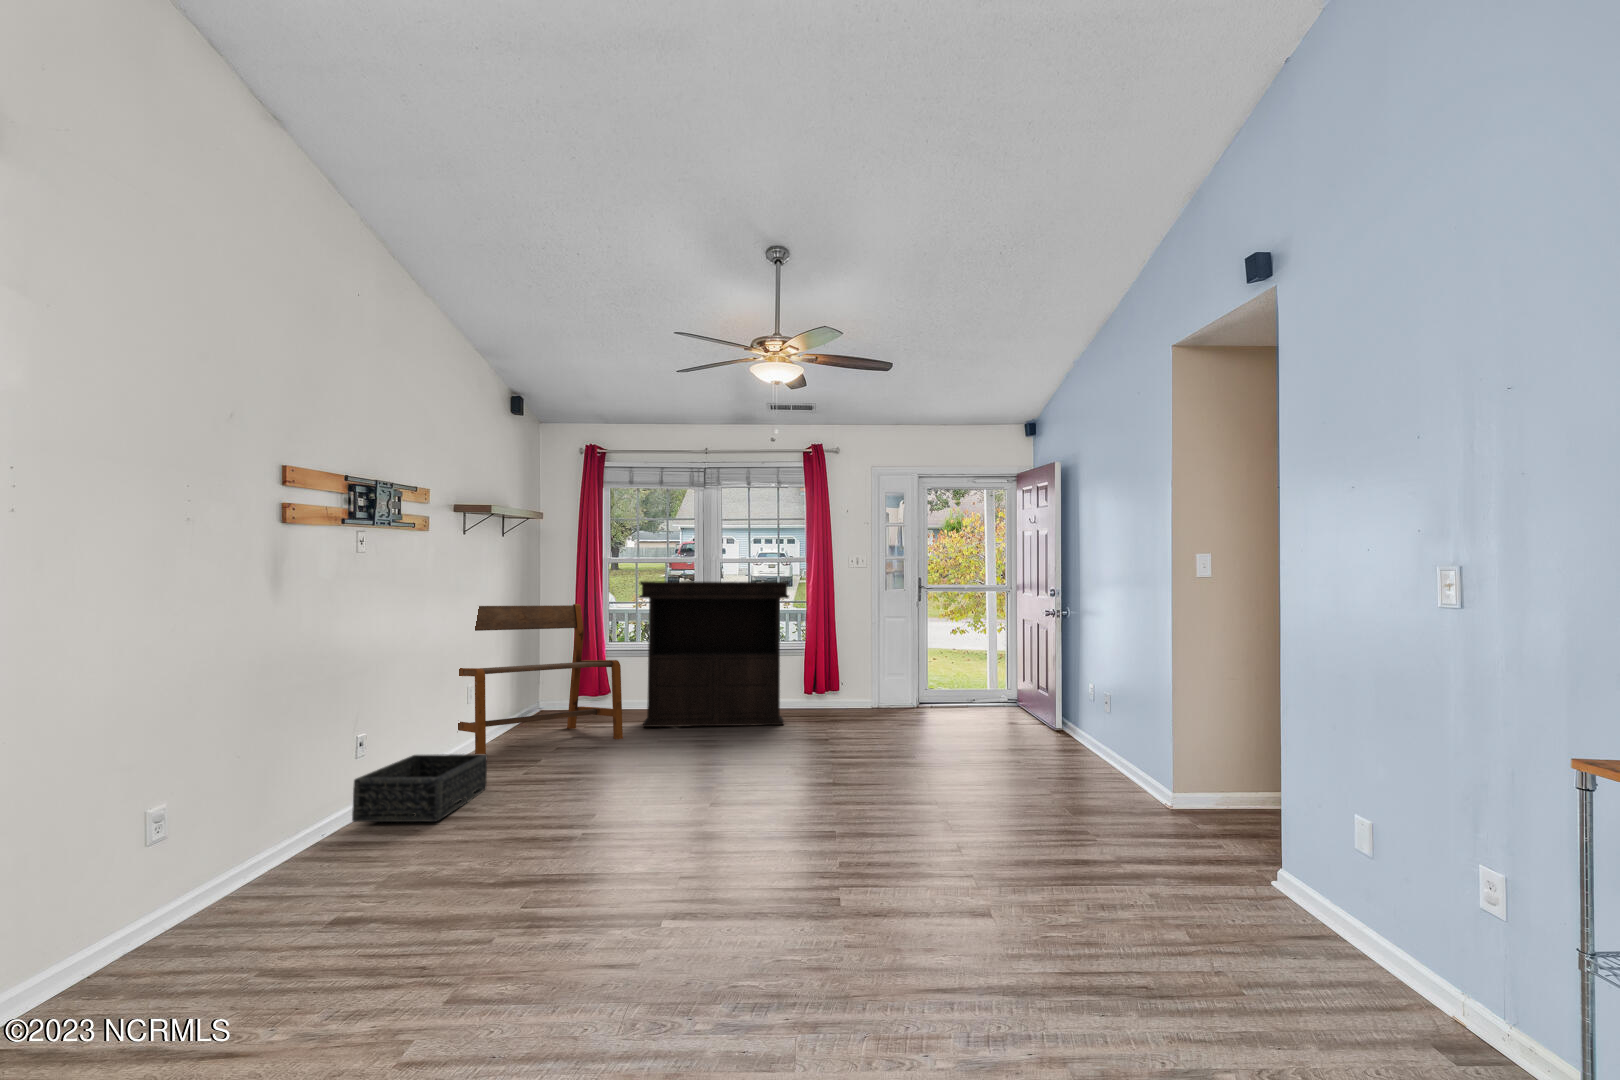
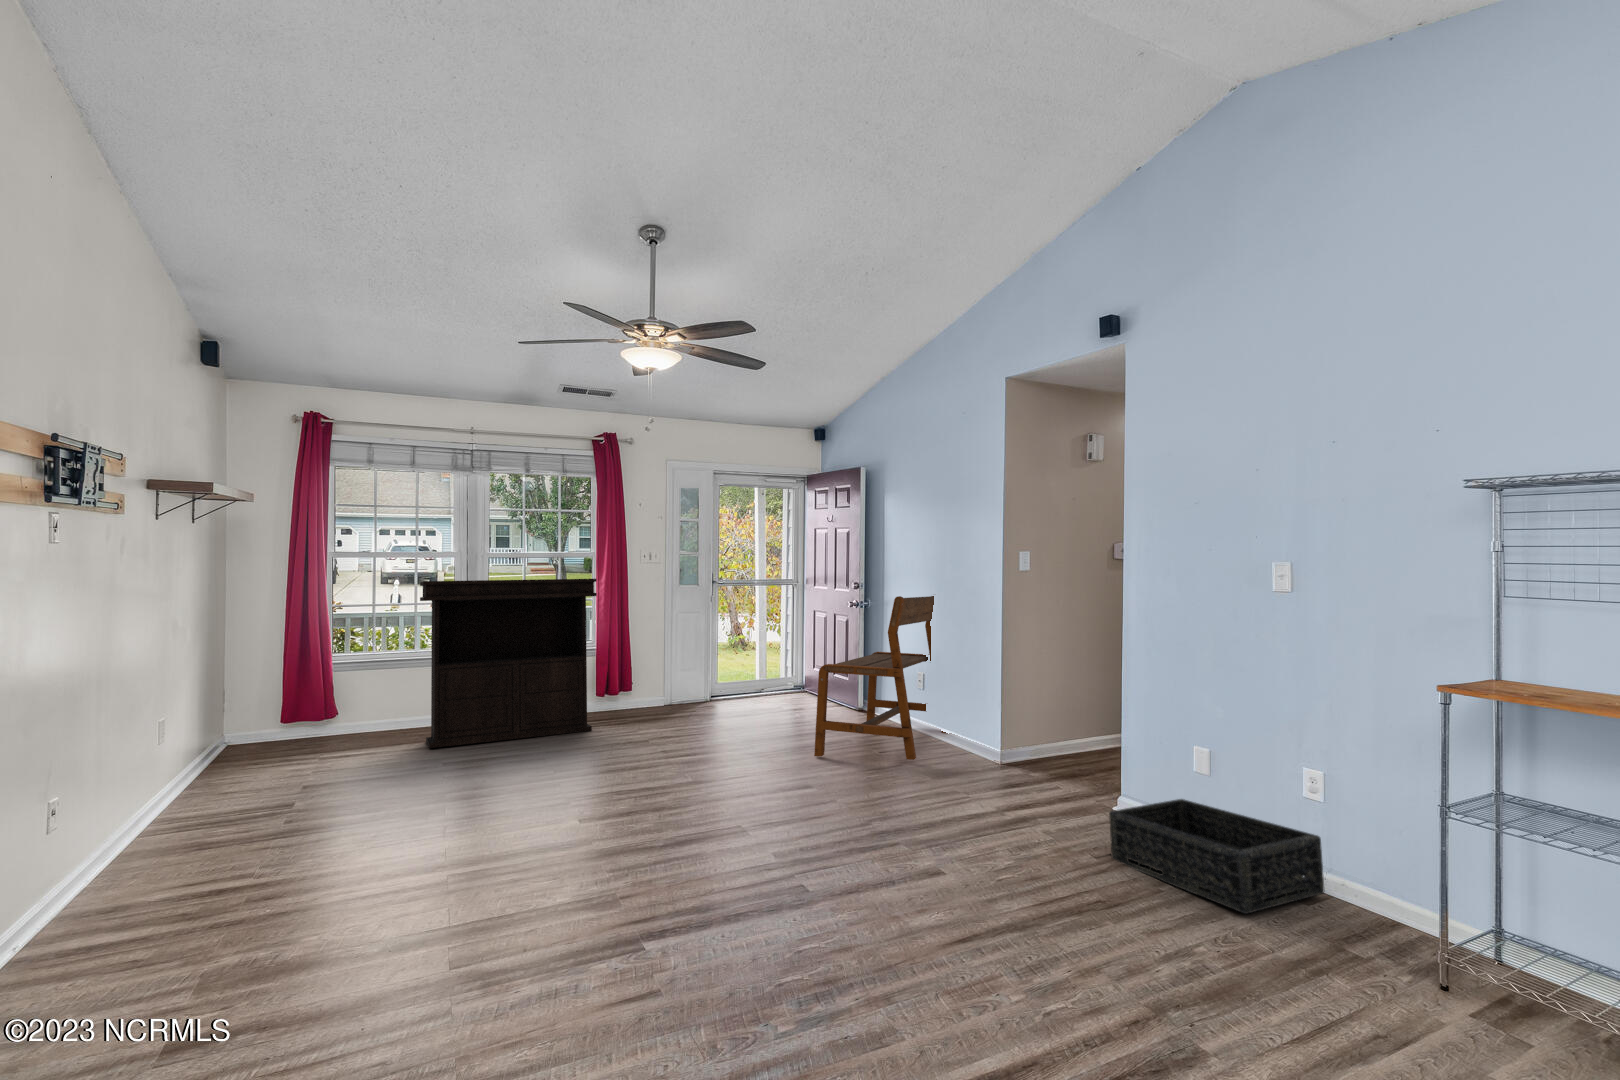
bench: present [458,604,623,754] -> present [814,596,946,760]
basket: present [352,754,487,822] -> present [1109,799,1324,914]

